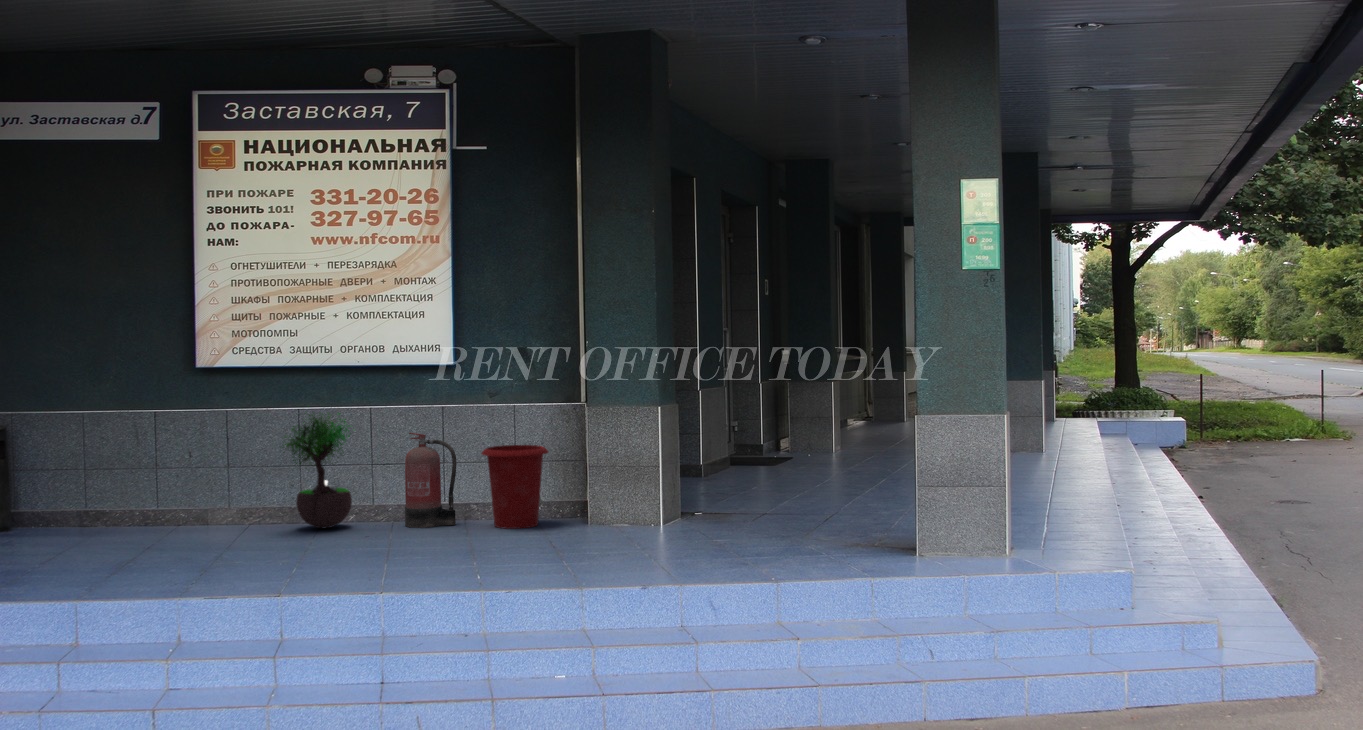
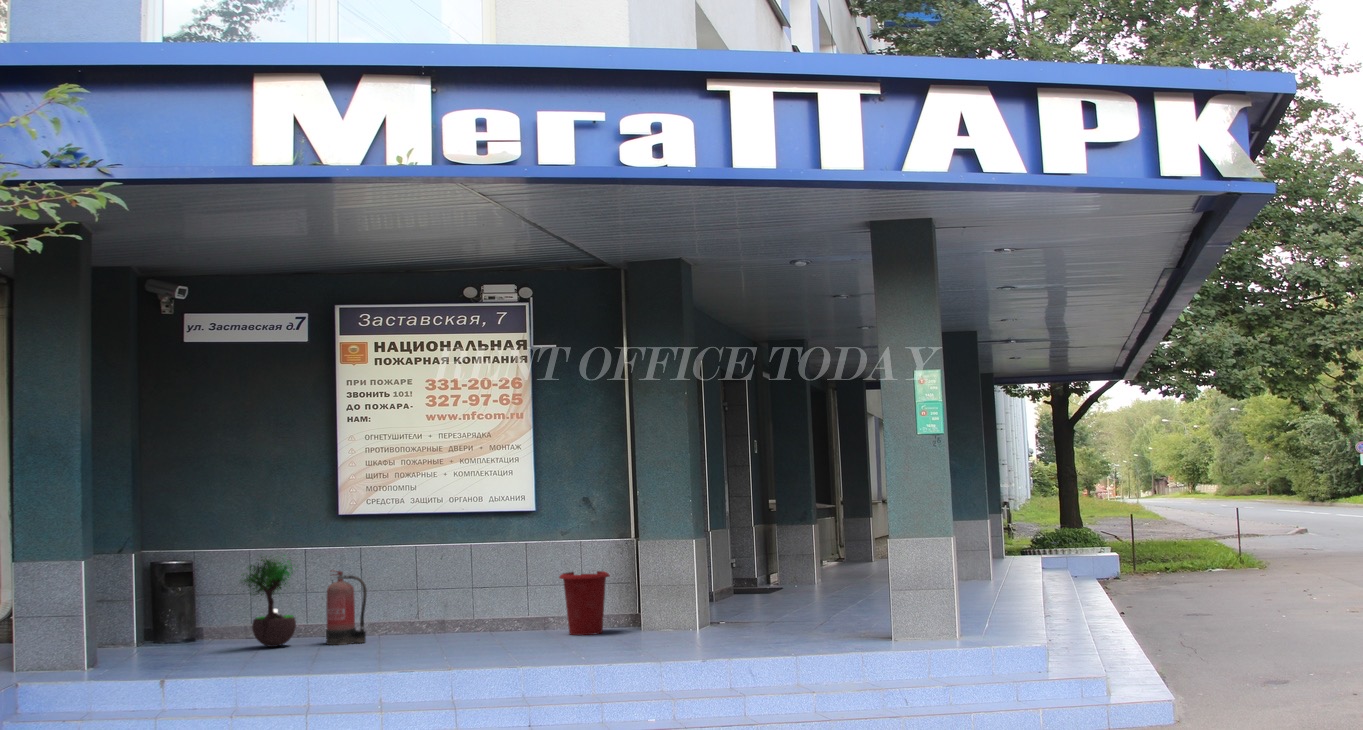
potted tree: present [283,415,352,528] -> present [243,558,296,647]
fire extinguisher: present [405,433,457,528] -> present [326,570,367,645]

